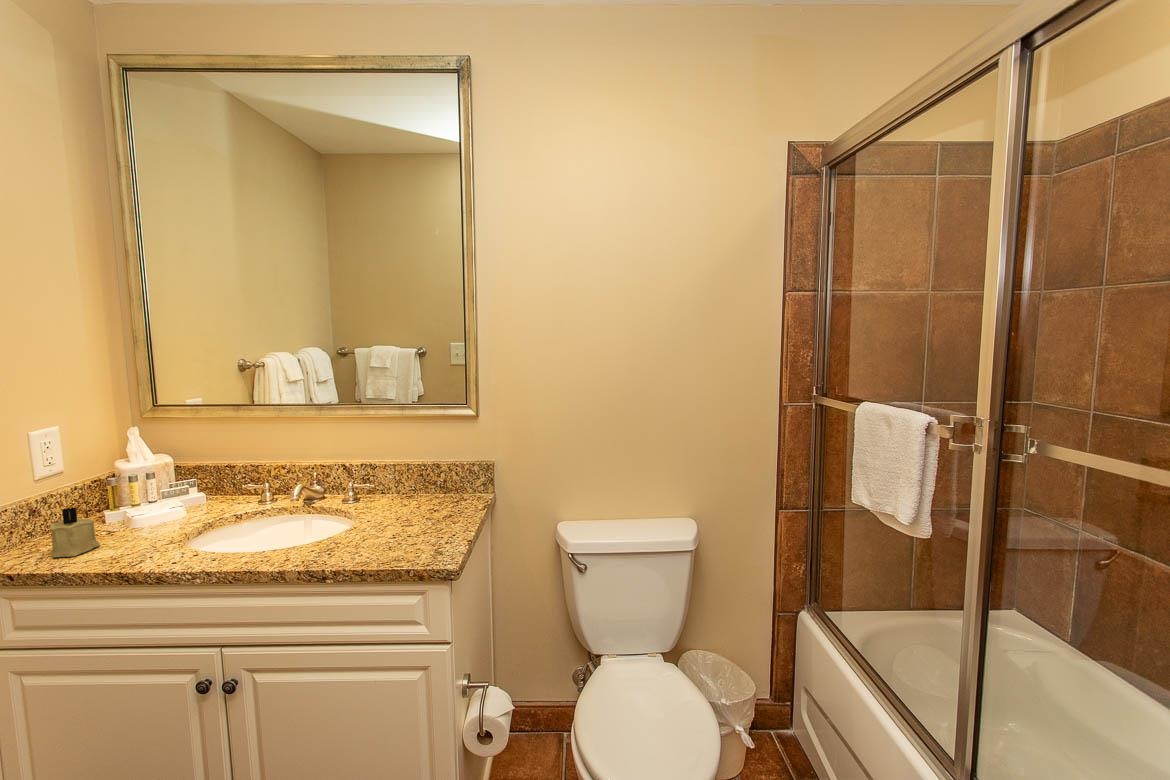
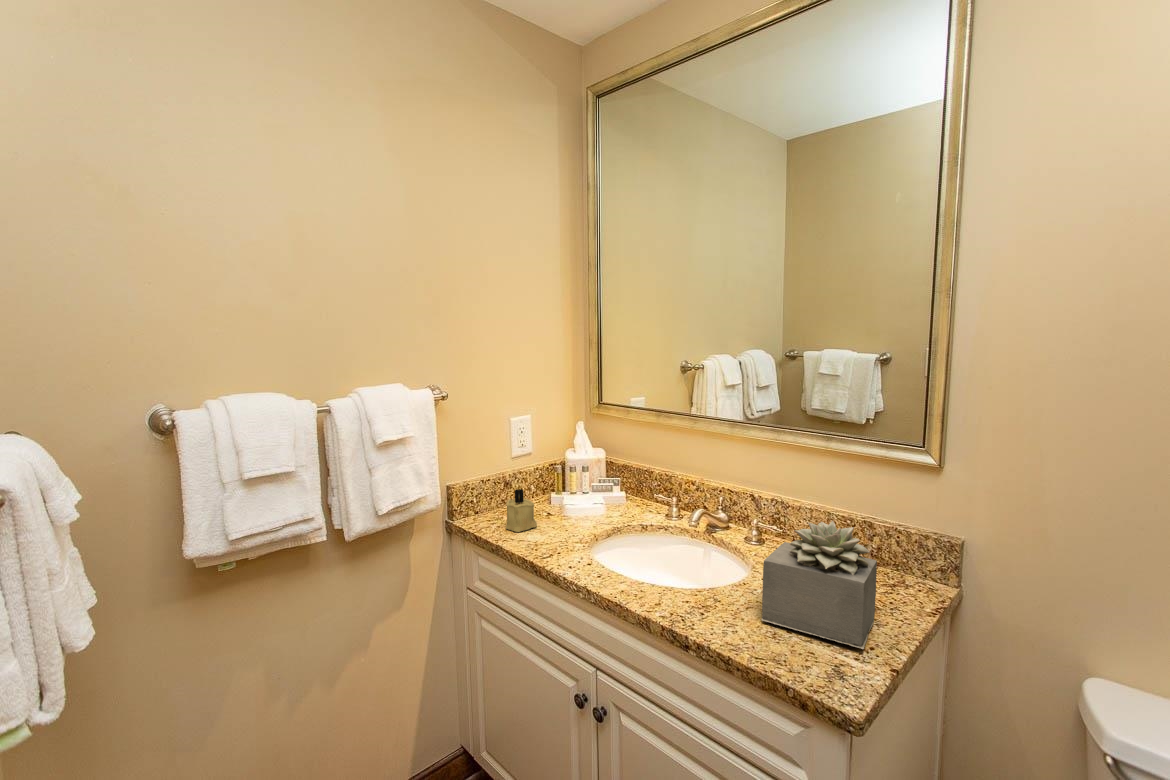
succulent plant: none [376,458,452,543] -> present [761,521,877,649]

